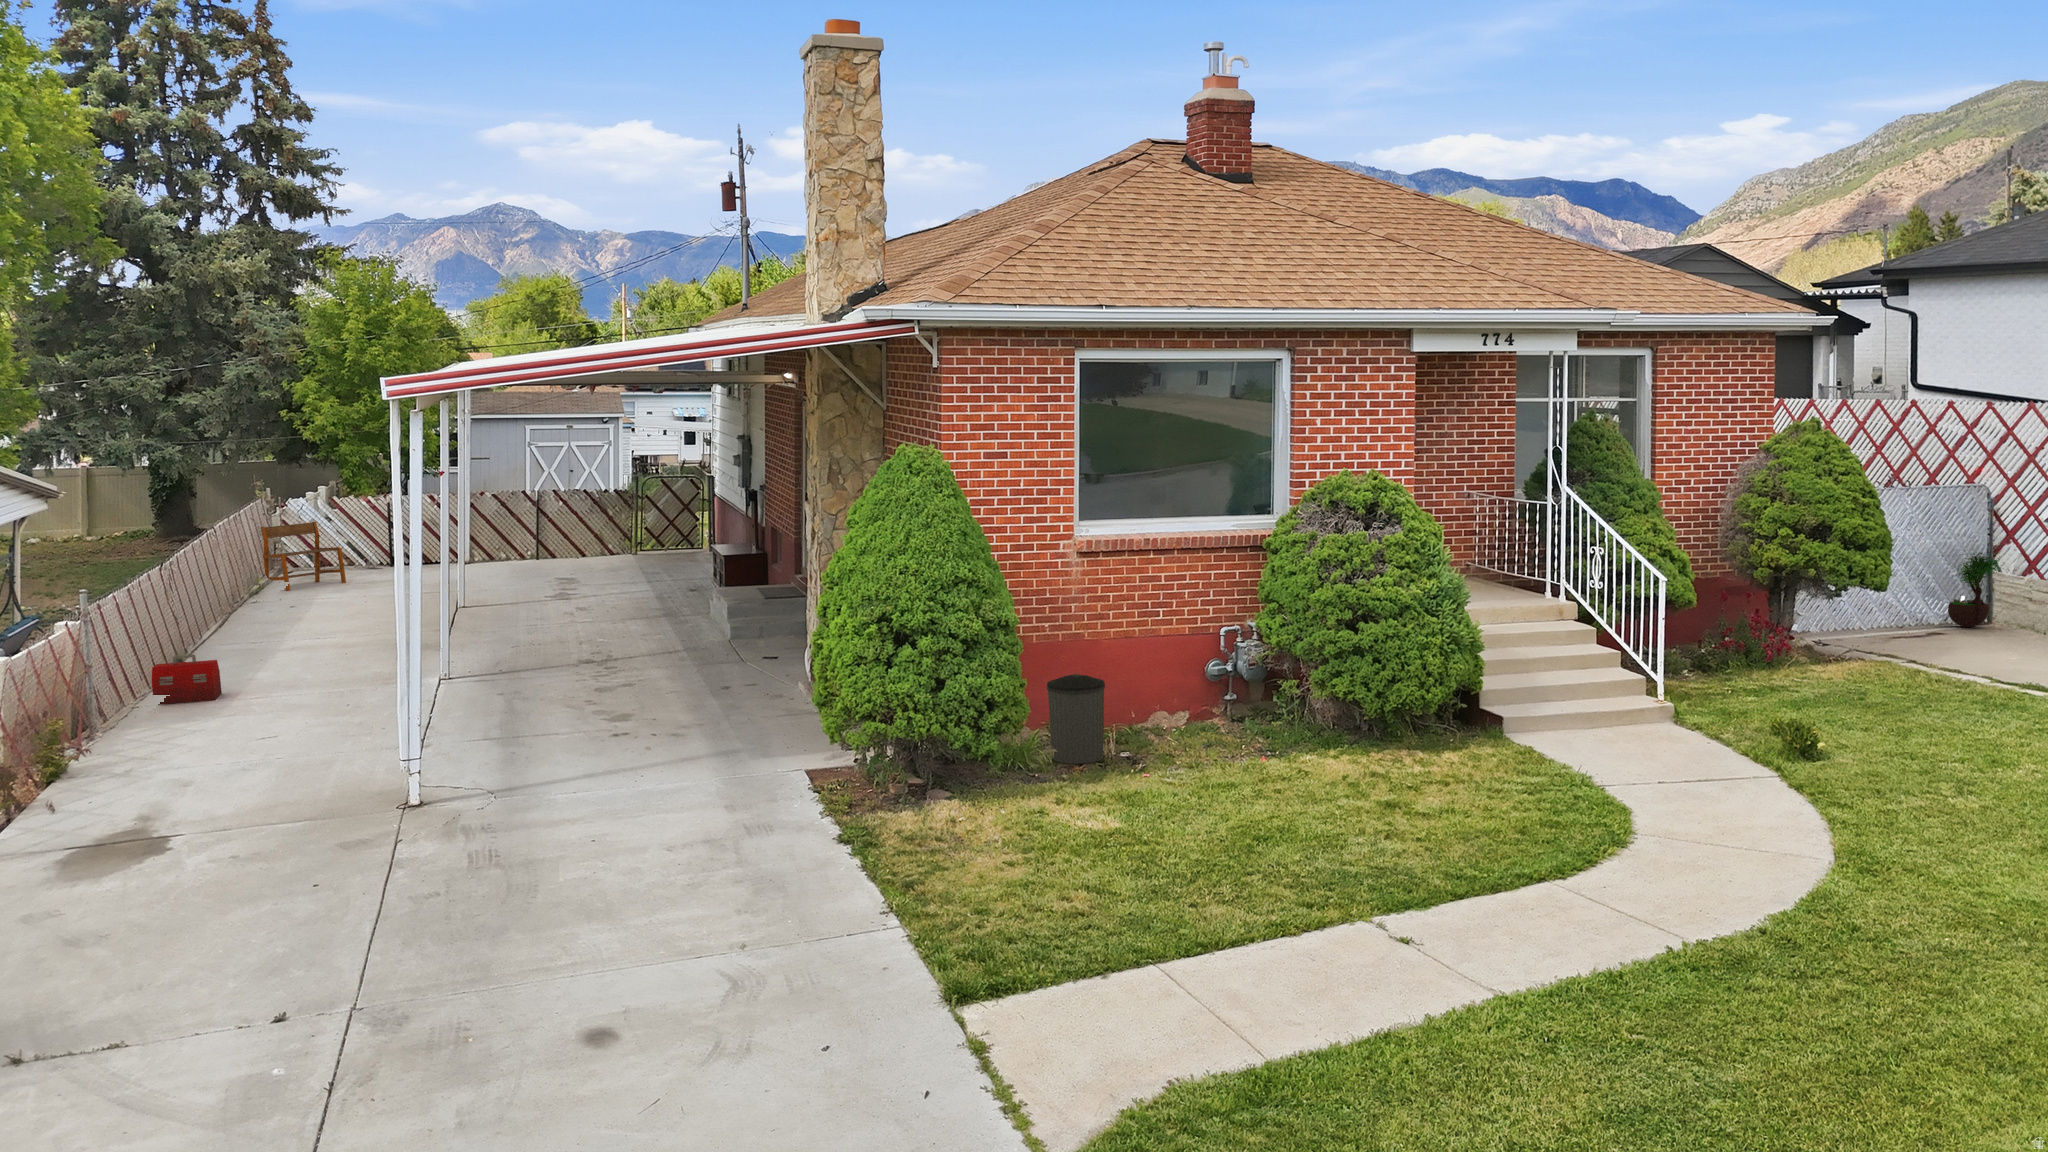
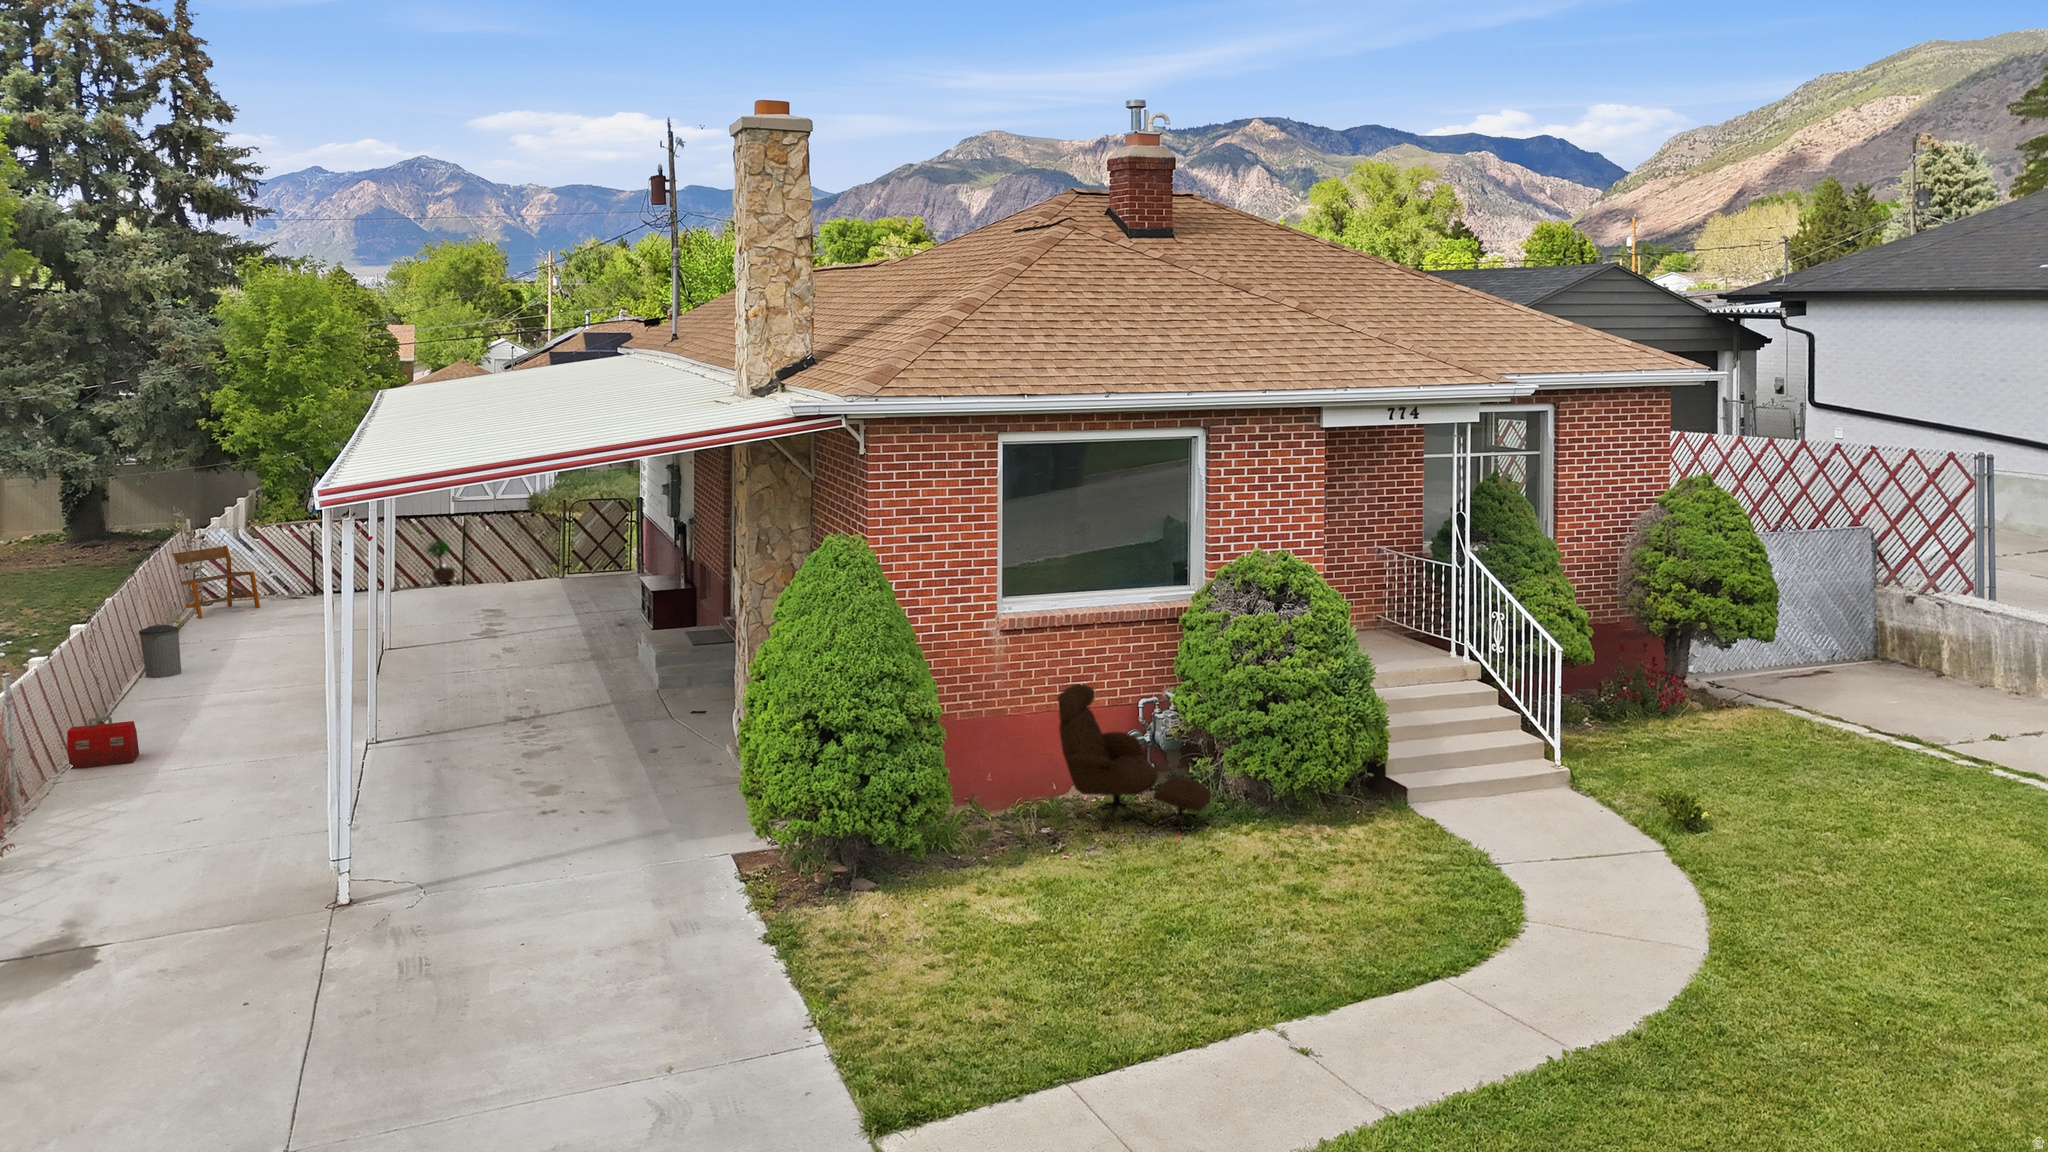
potted tree: present [1948,552,2001,627] -> present [427,540,455,583]
lounge chair: none [1138,611,1297,759] -> present [1058,684,1212,832]
trash can: present [1047,674,1105,764] -> present [139,624,181,678]

